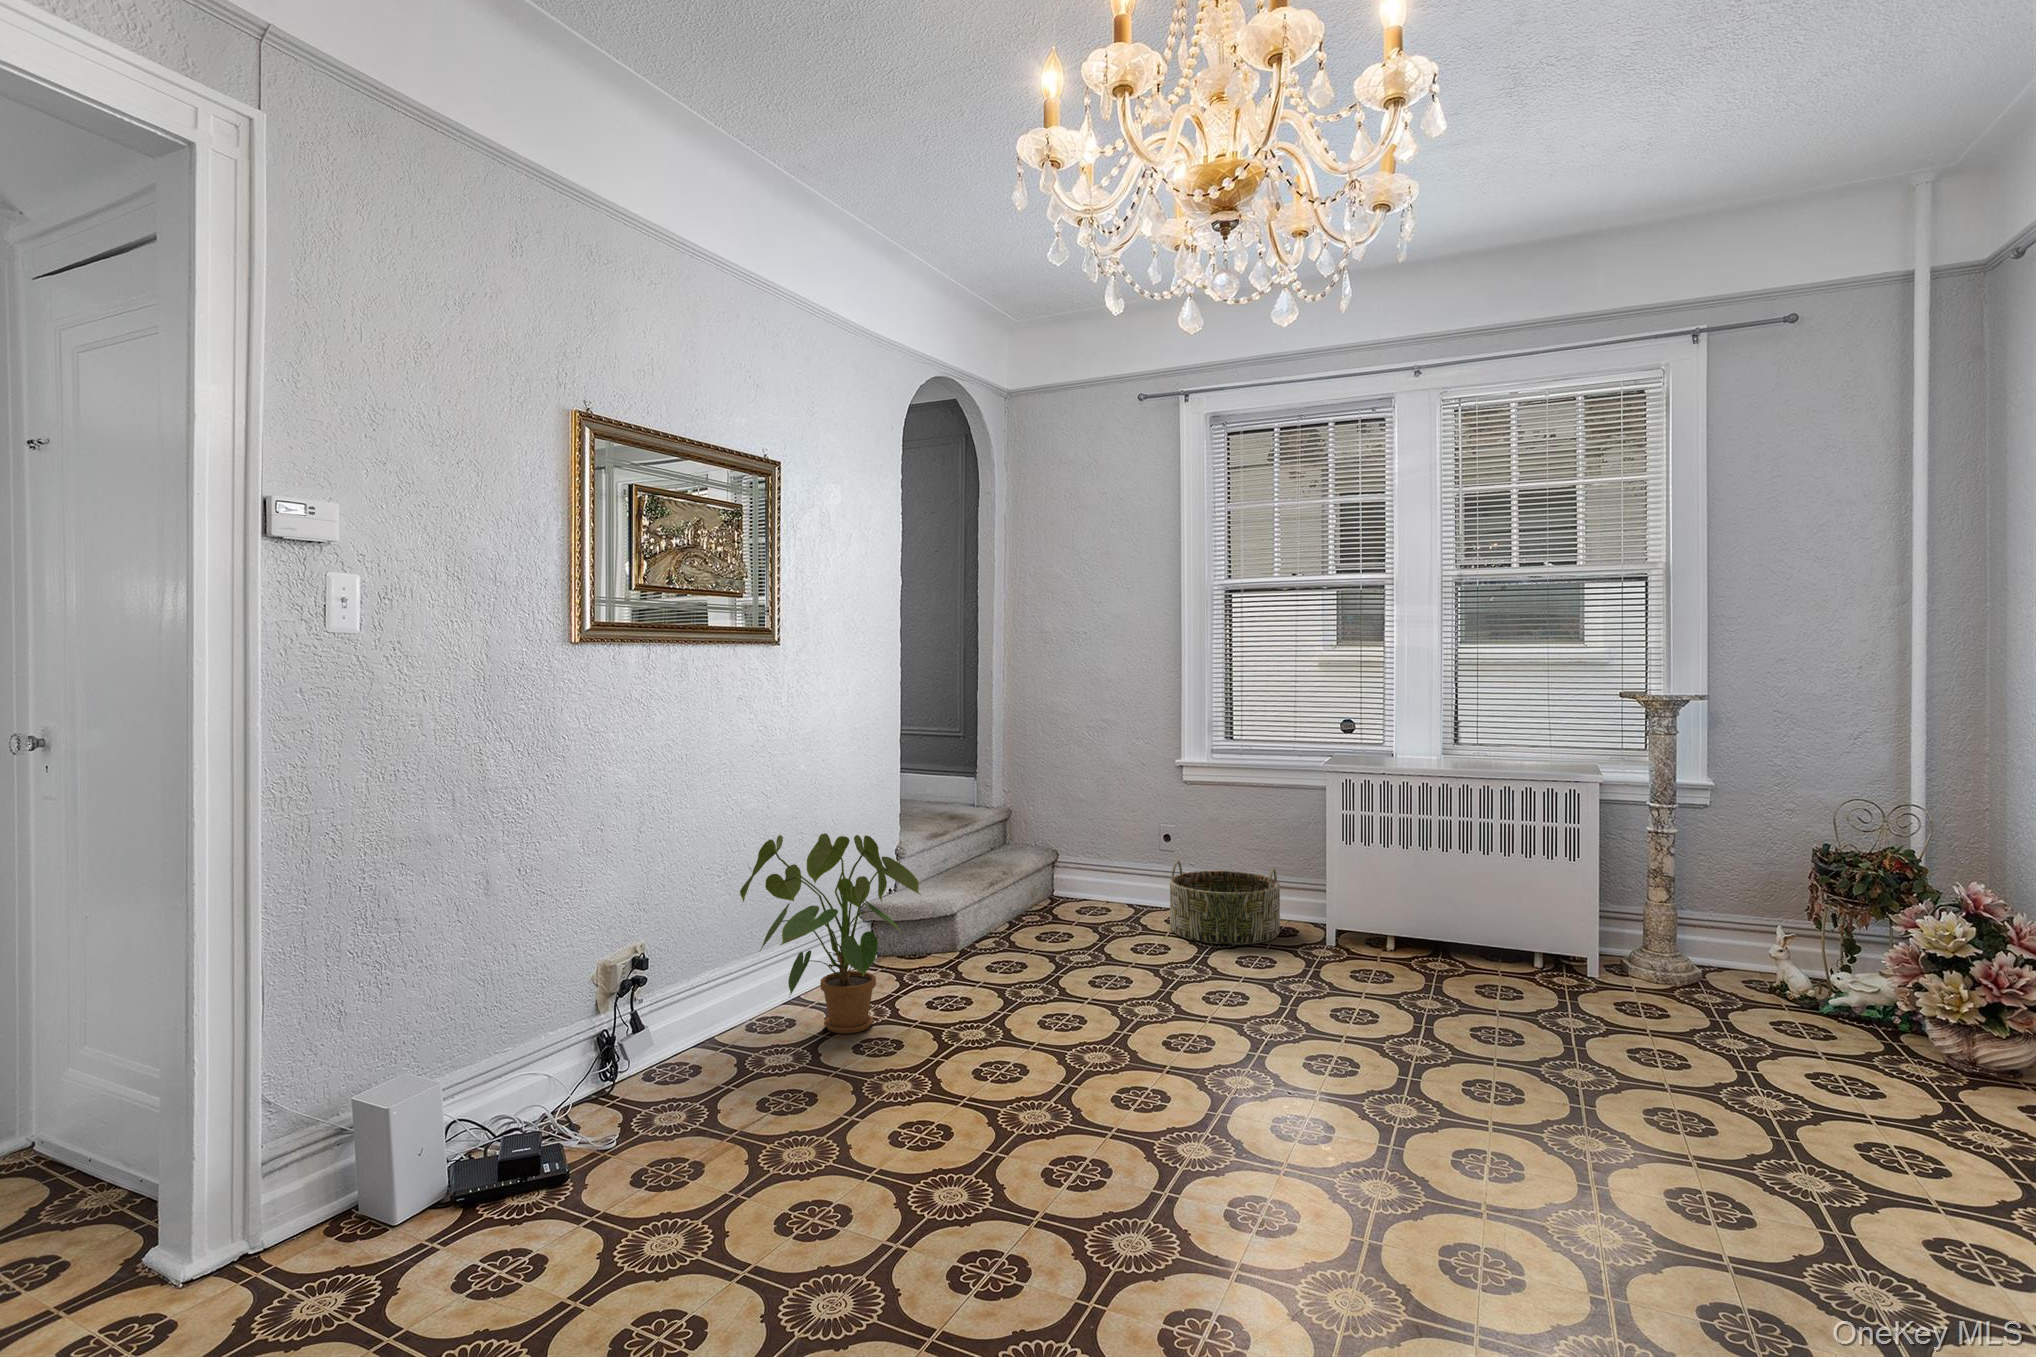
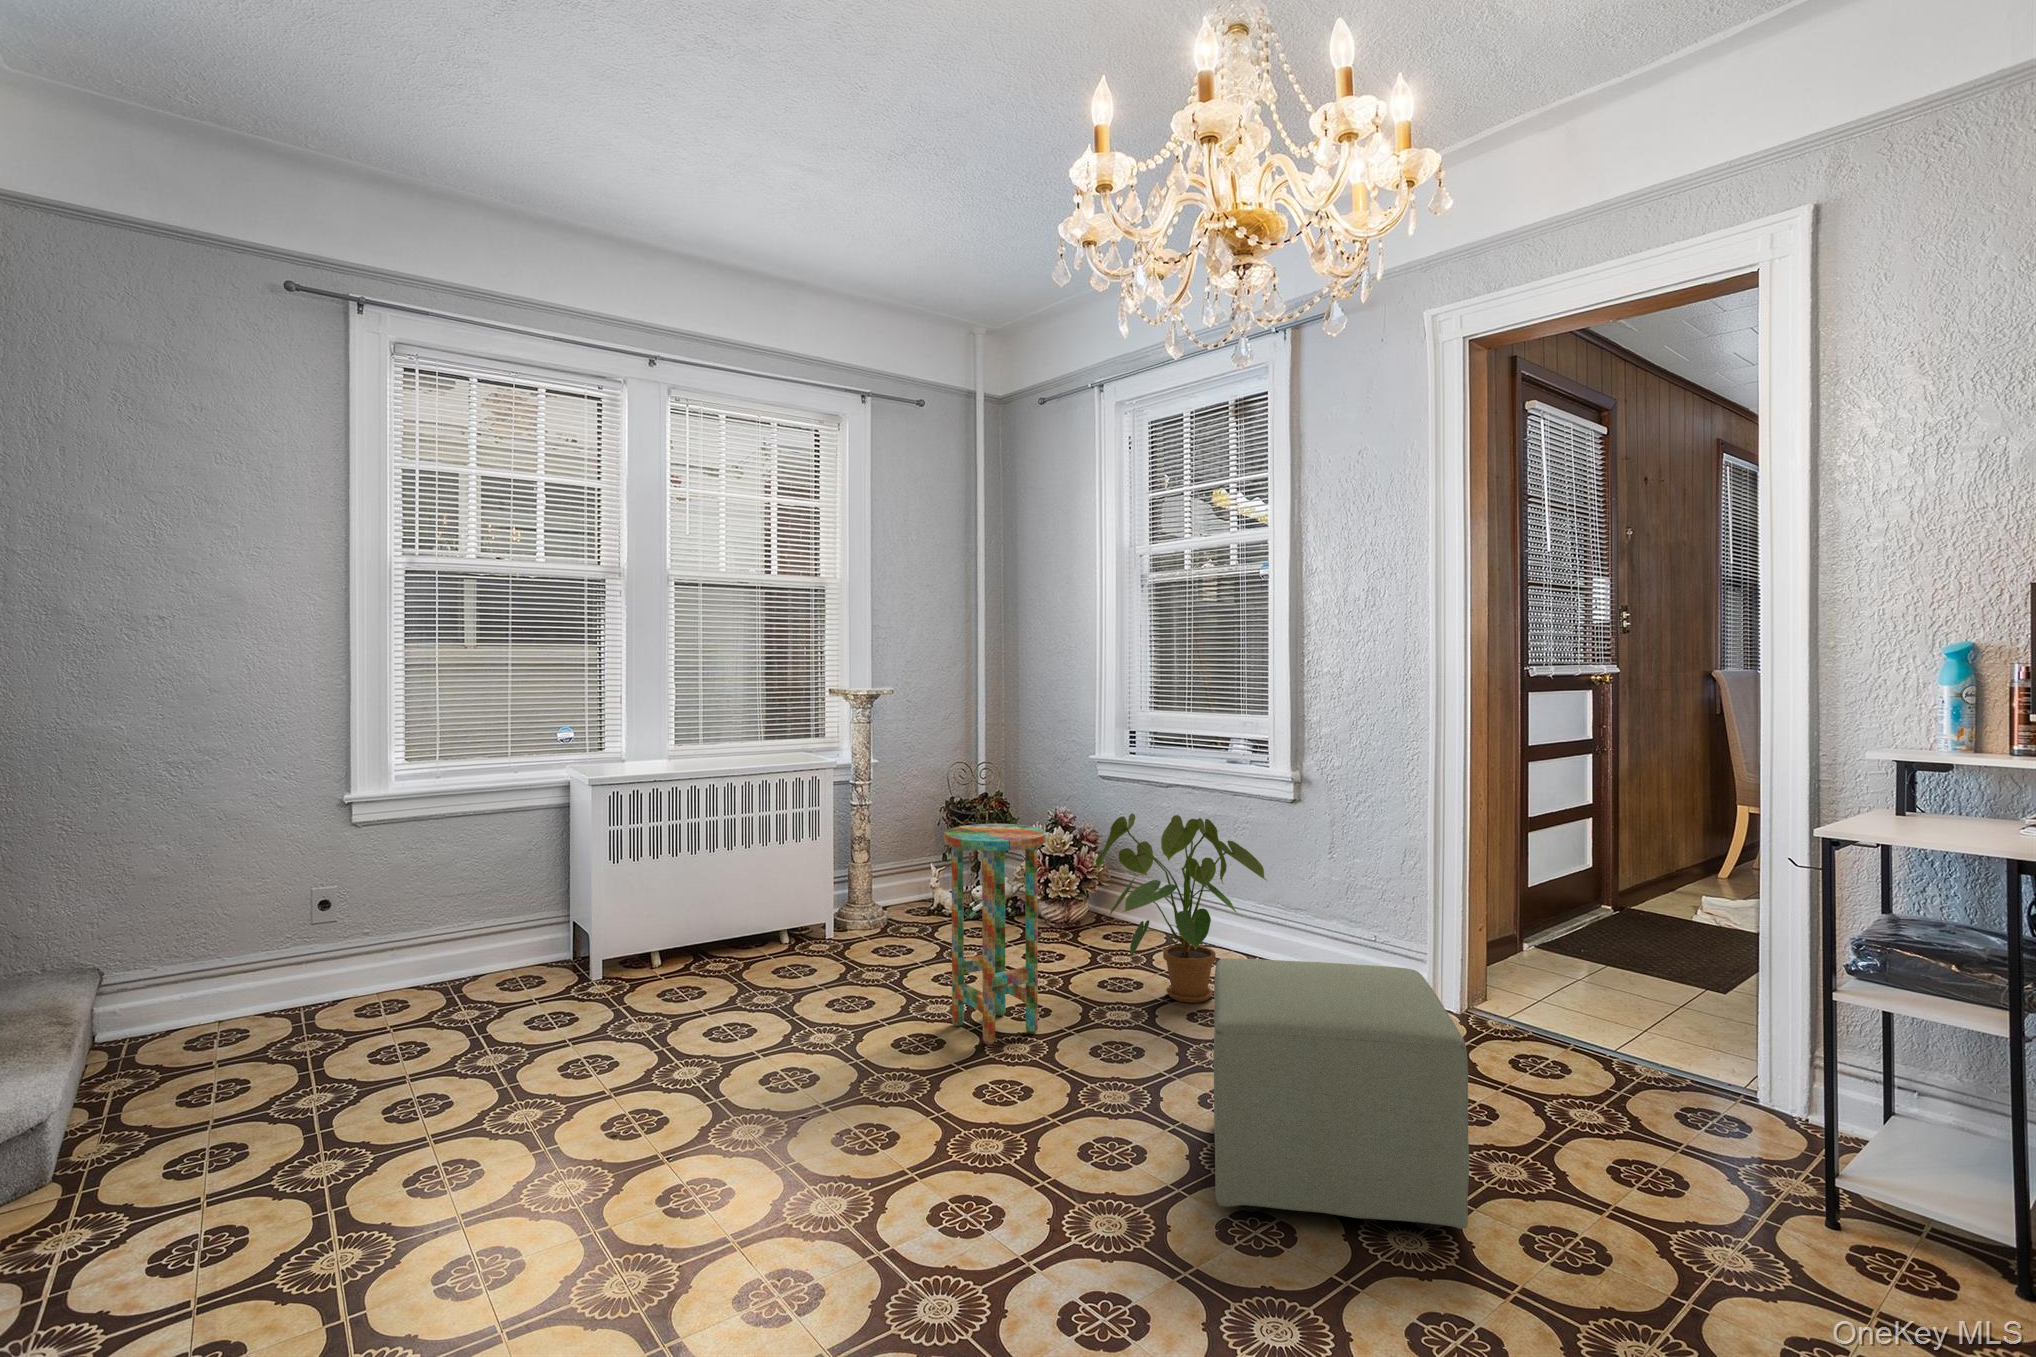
side table: none [571,858,698,1120] -> present [944,824,1046,1045]
basket: present [1170,861,1280,945] -> none [1563,873,1705,974]
ottoman: none [913,970,1183,1253] -> present [1213,958,1469,1230]

